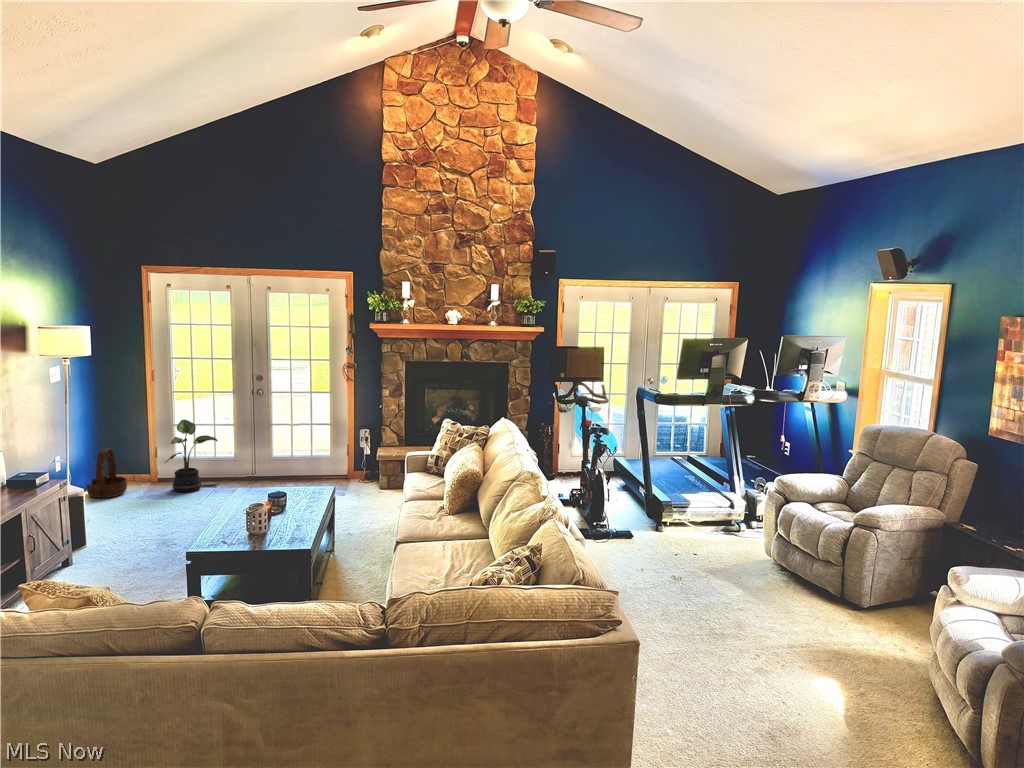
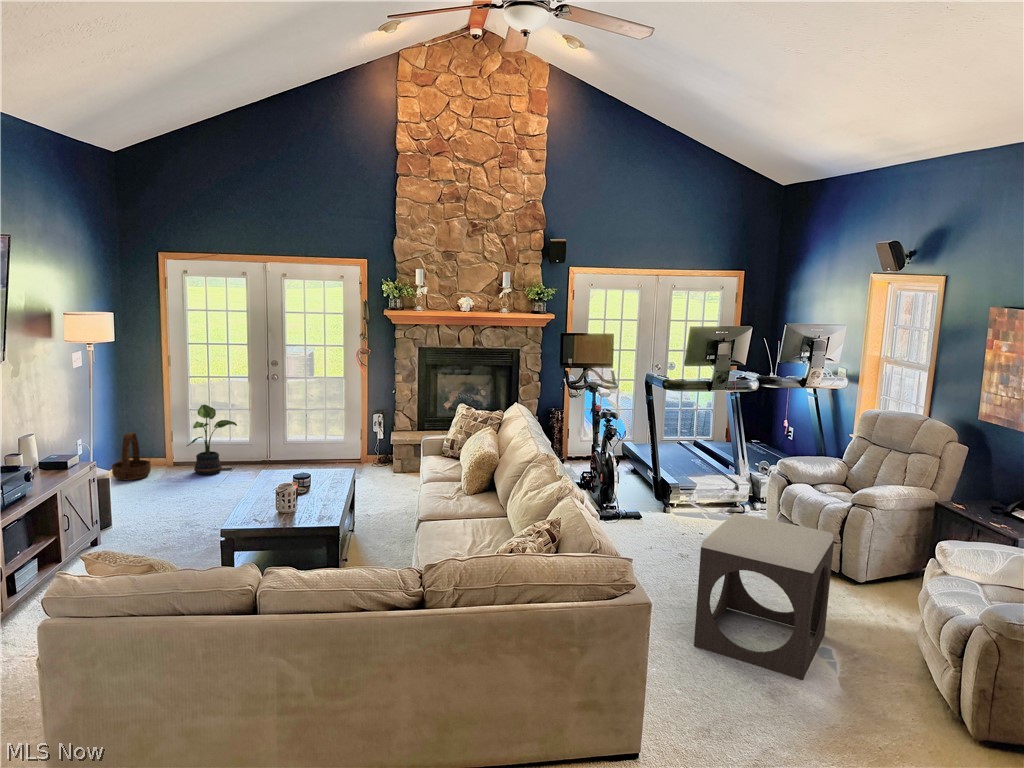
footstool: none [690,535,841,722] -> present [694,513,834,680]

